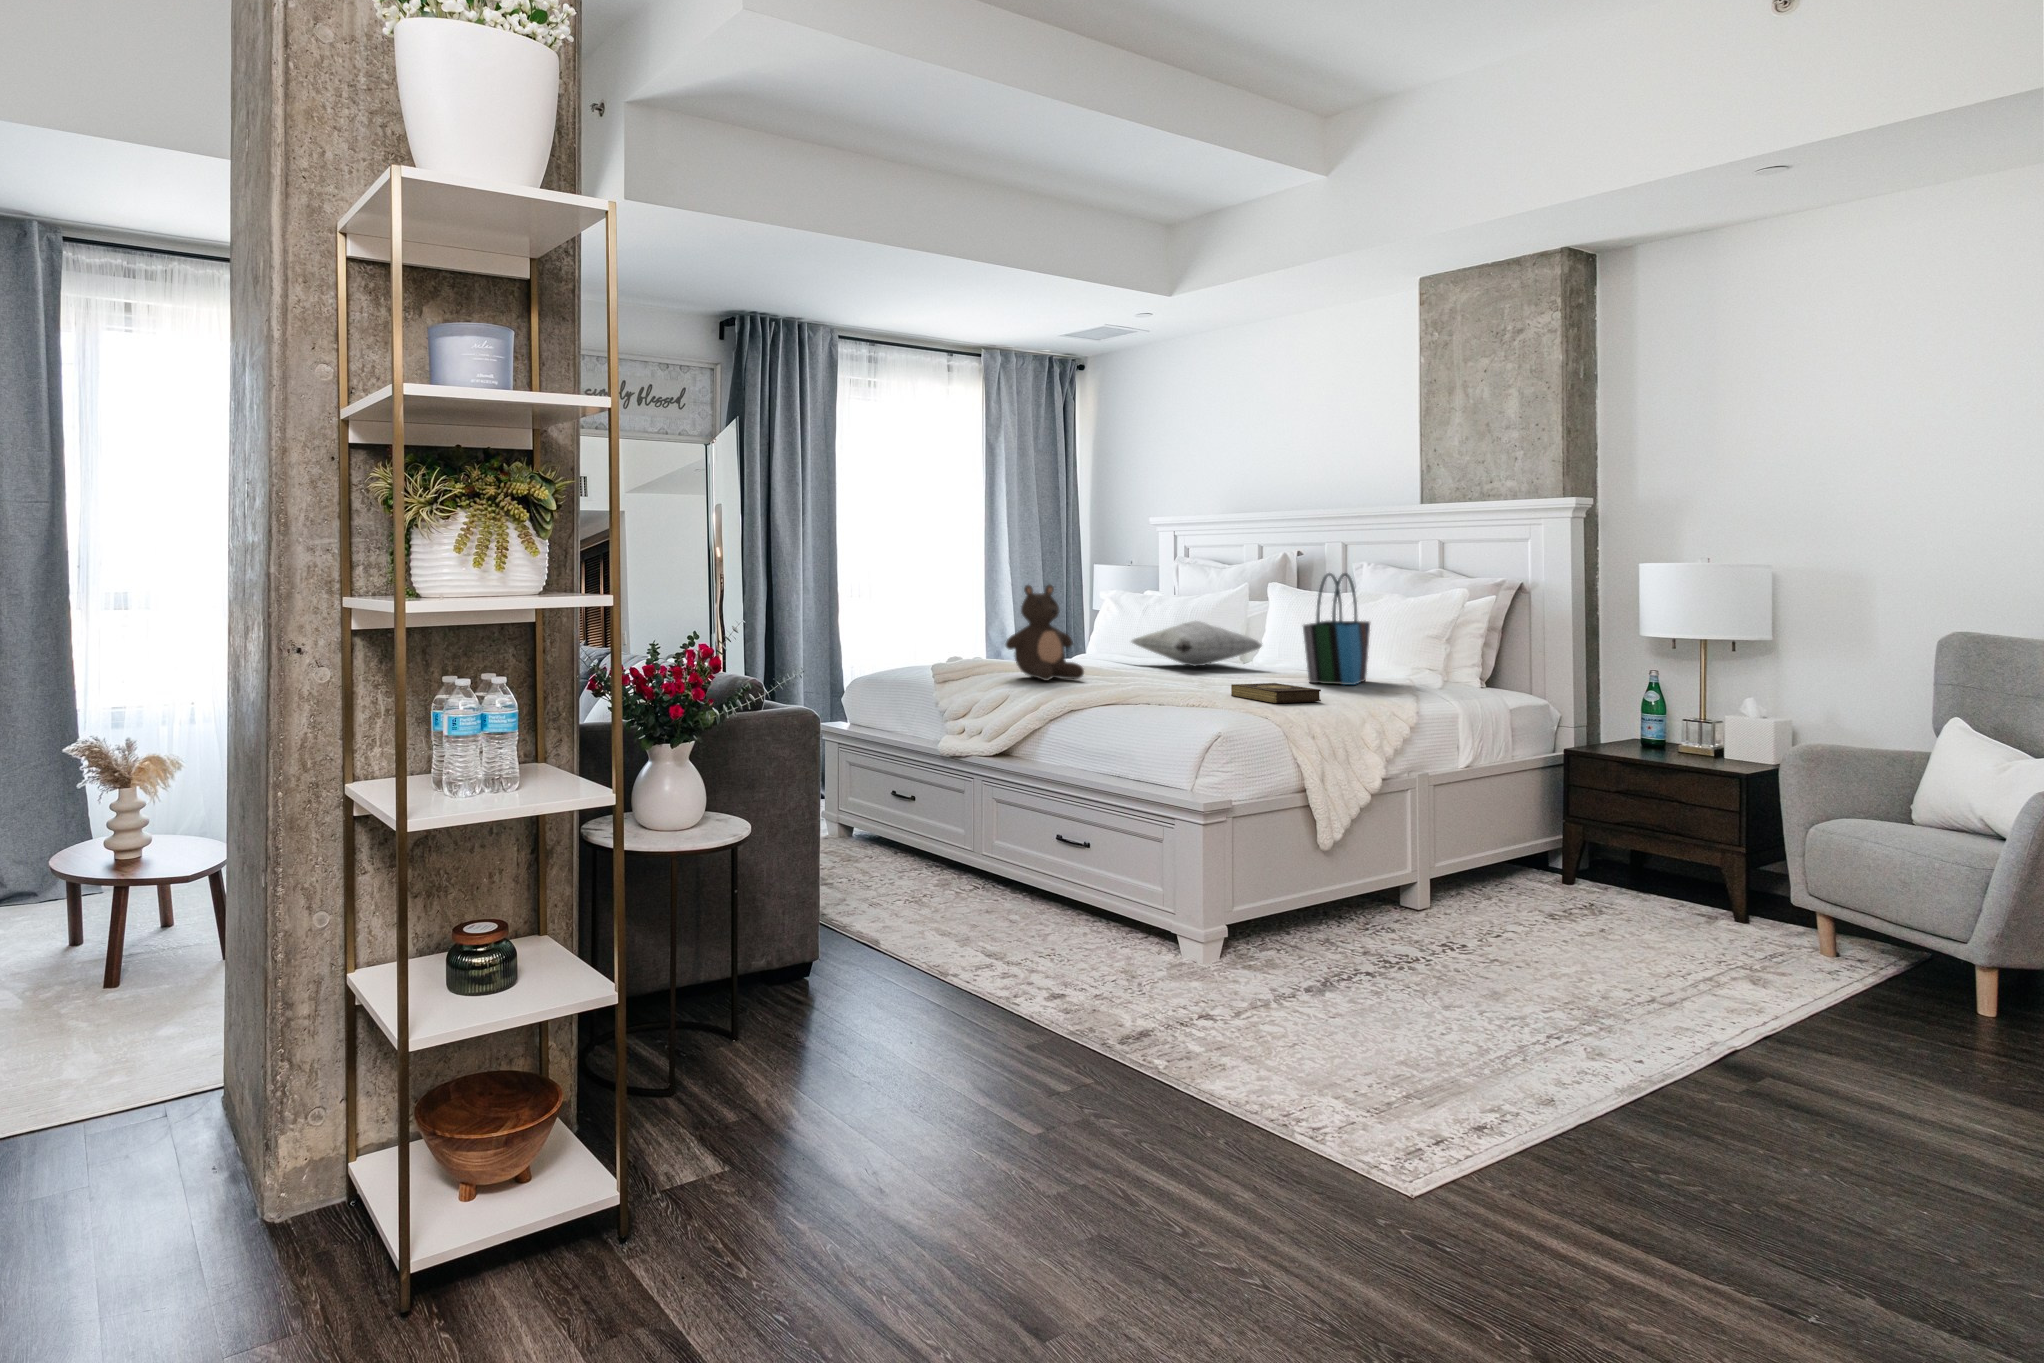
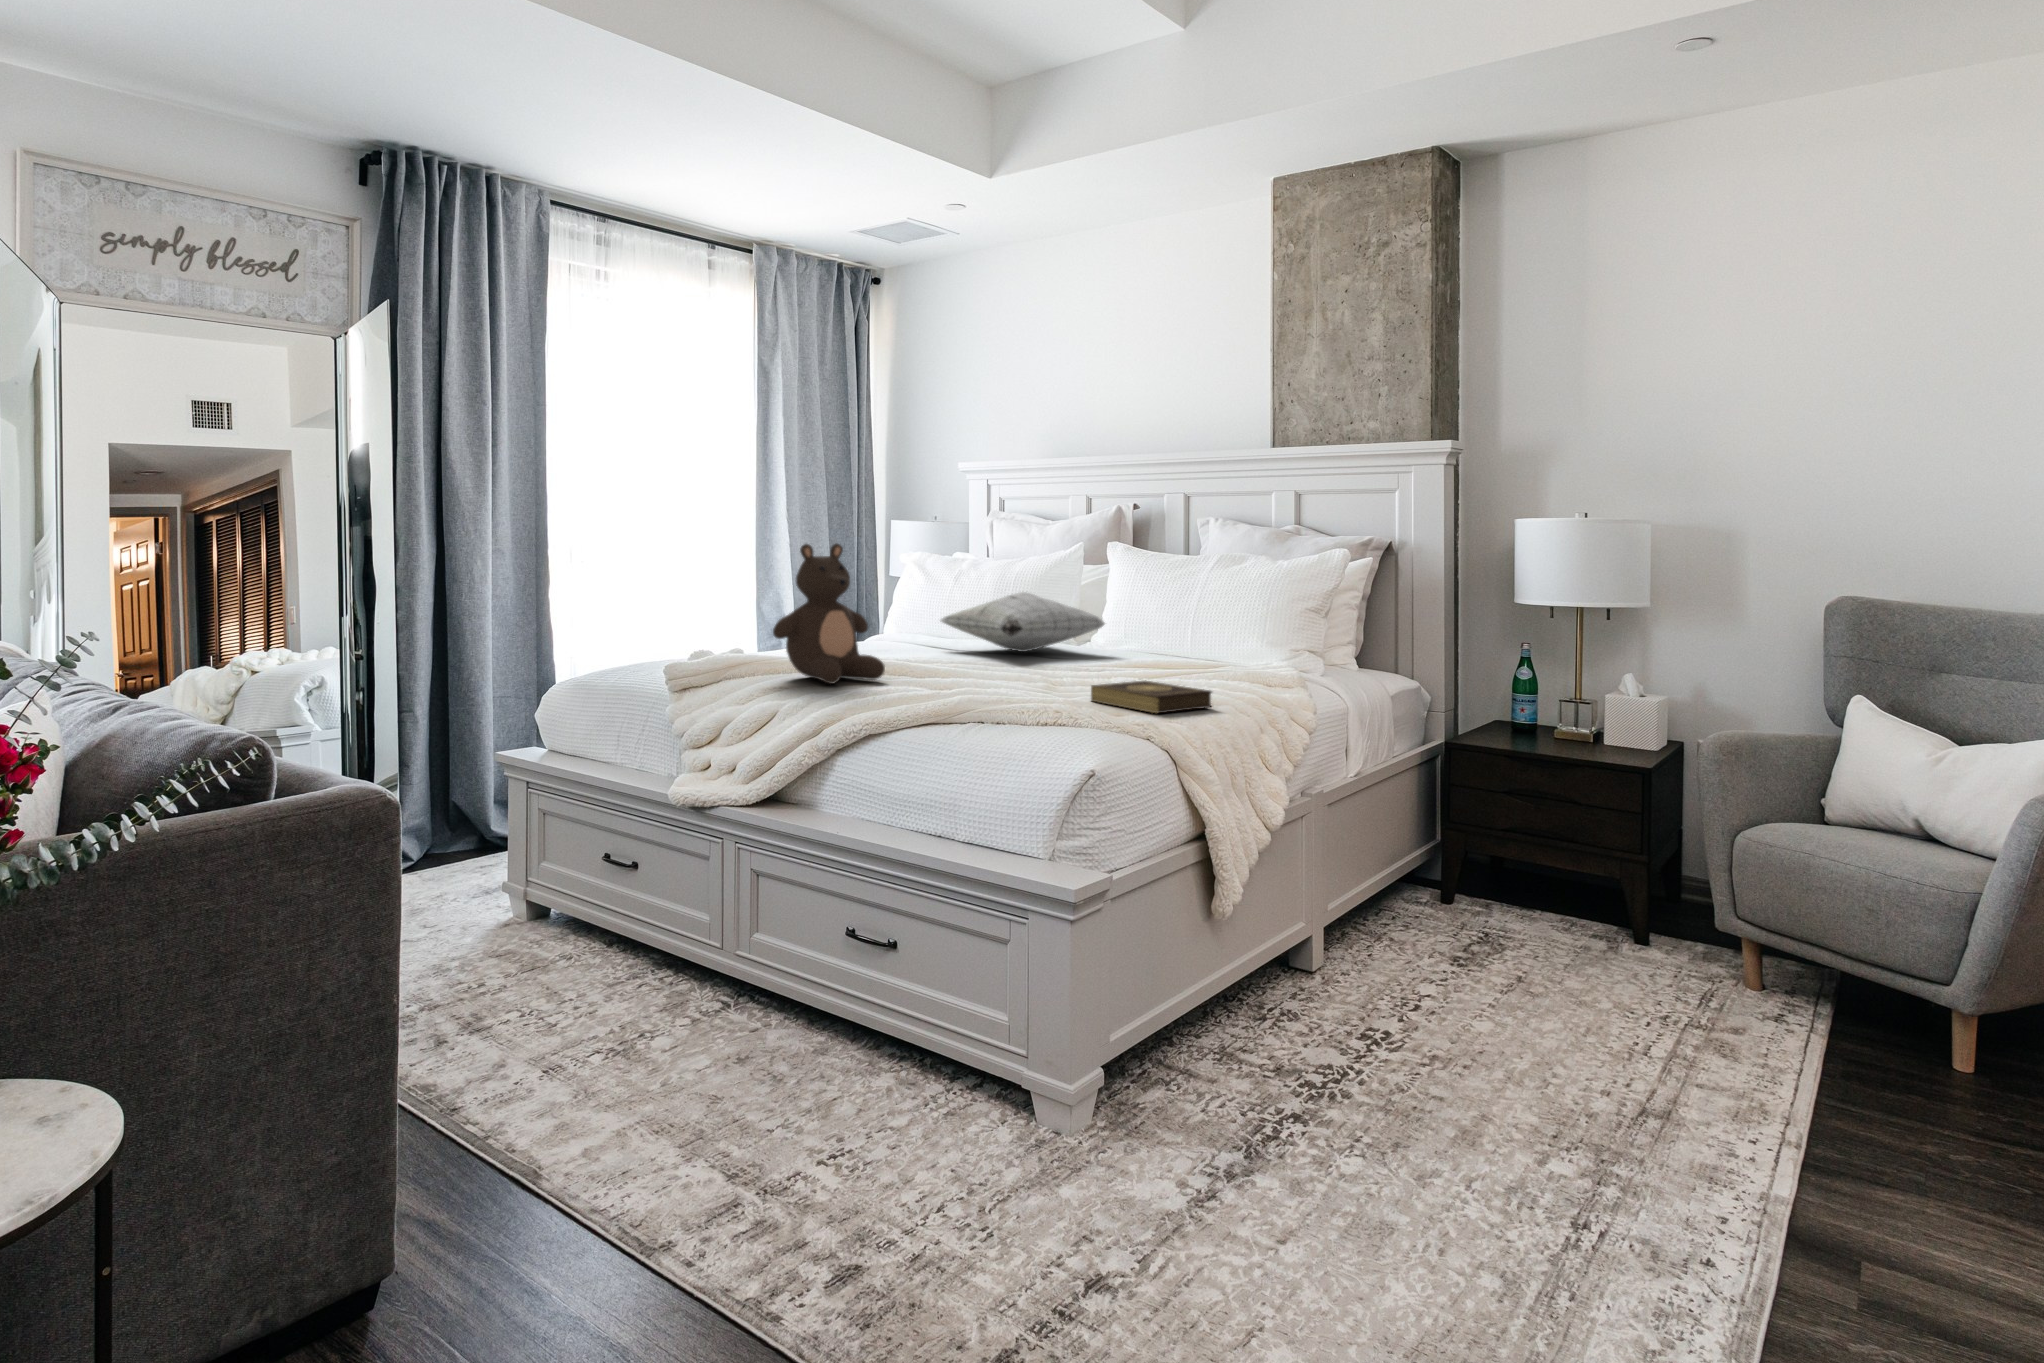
tote bag: present [1303,573,1370,685] -> none [1169,528,1240,676]

